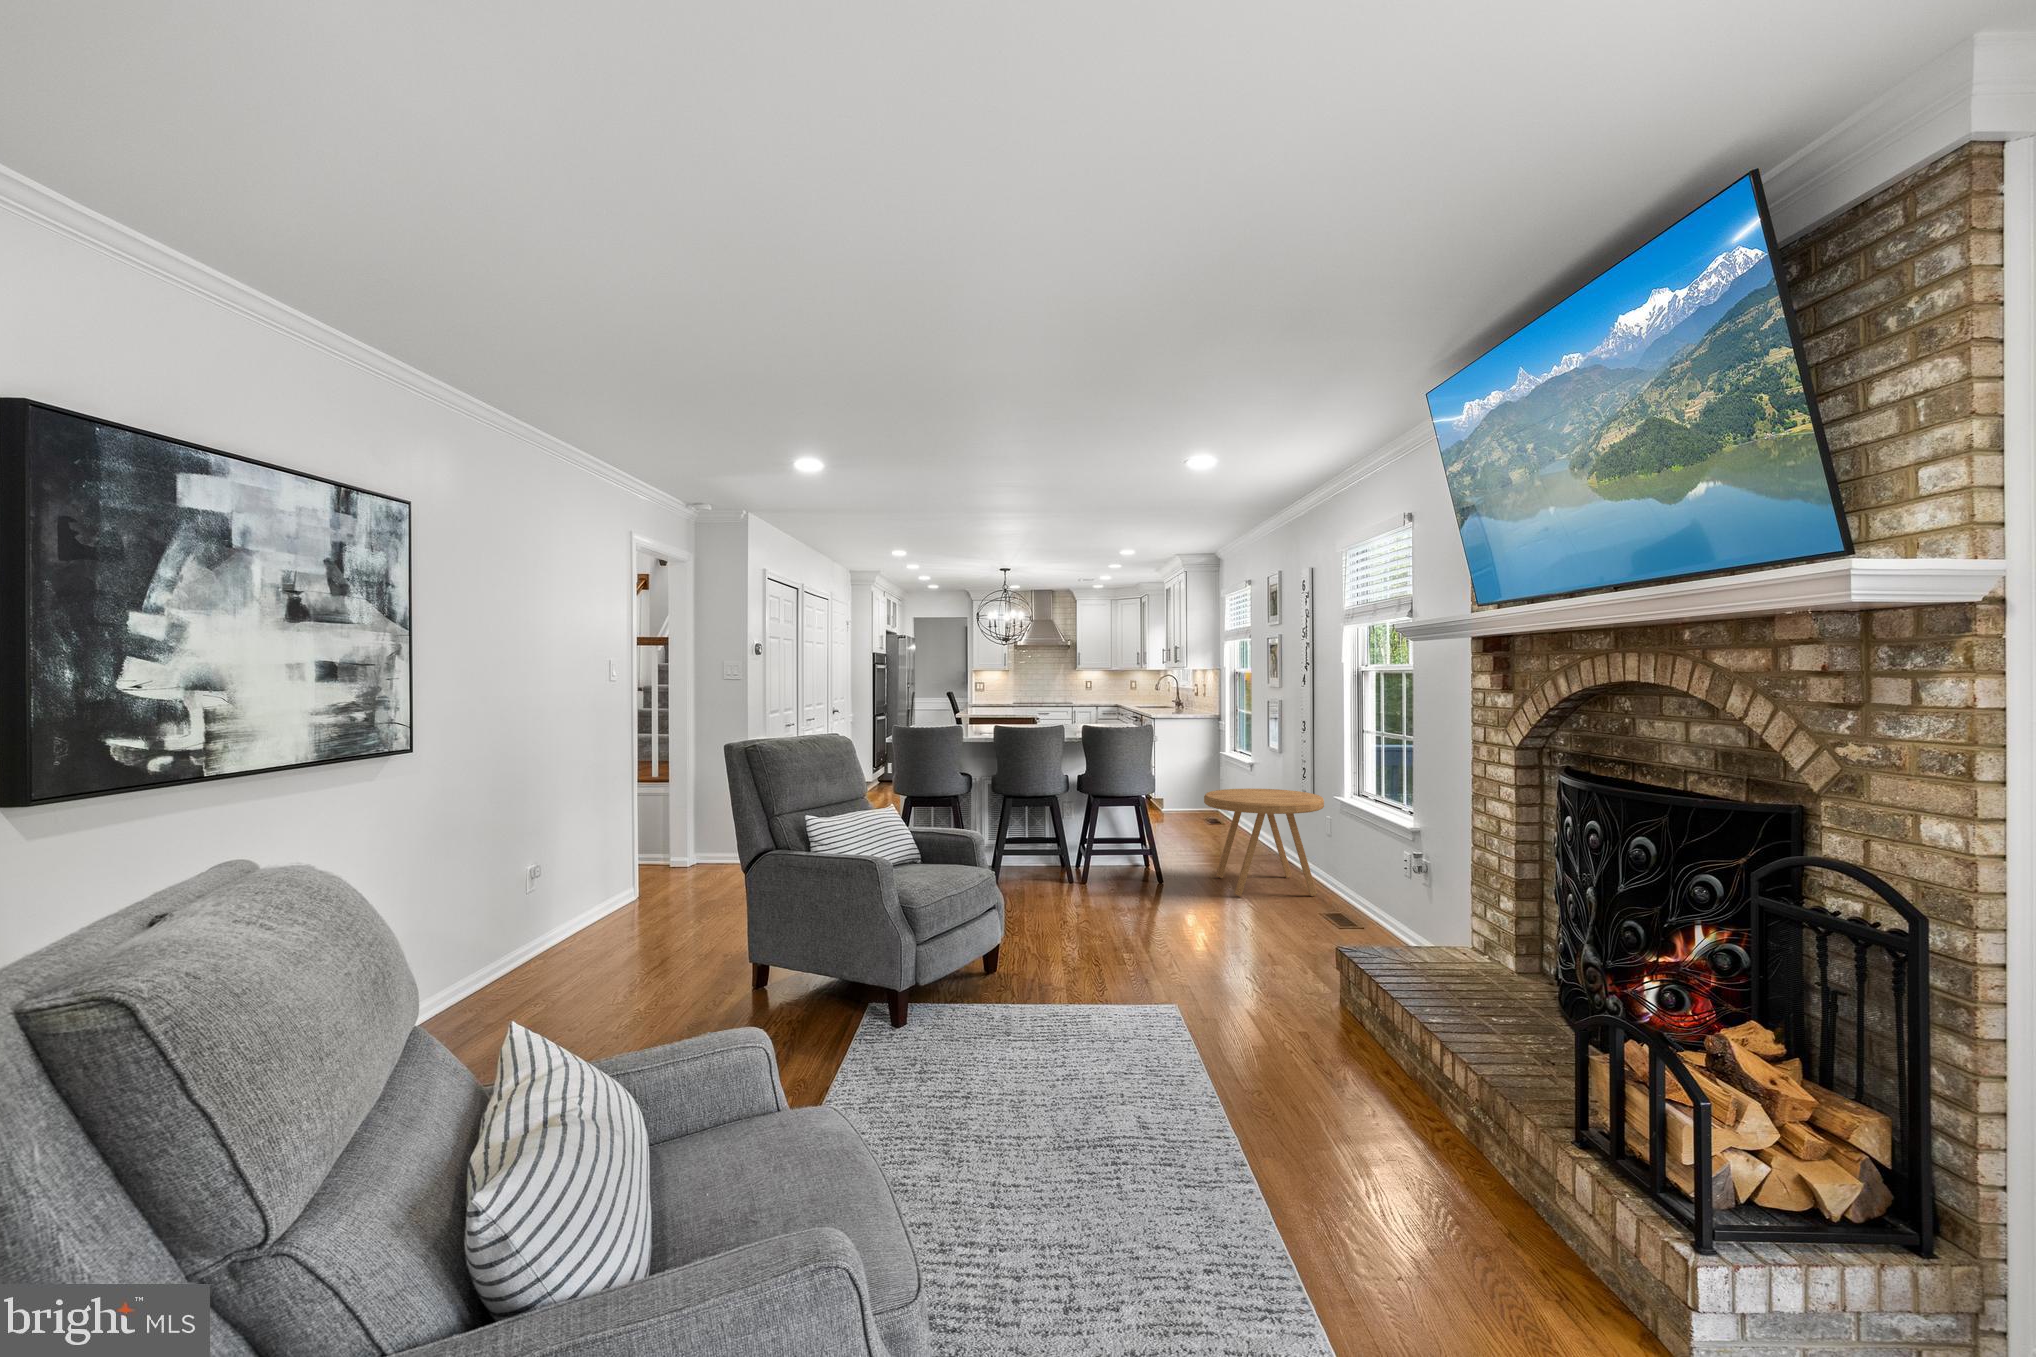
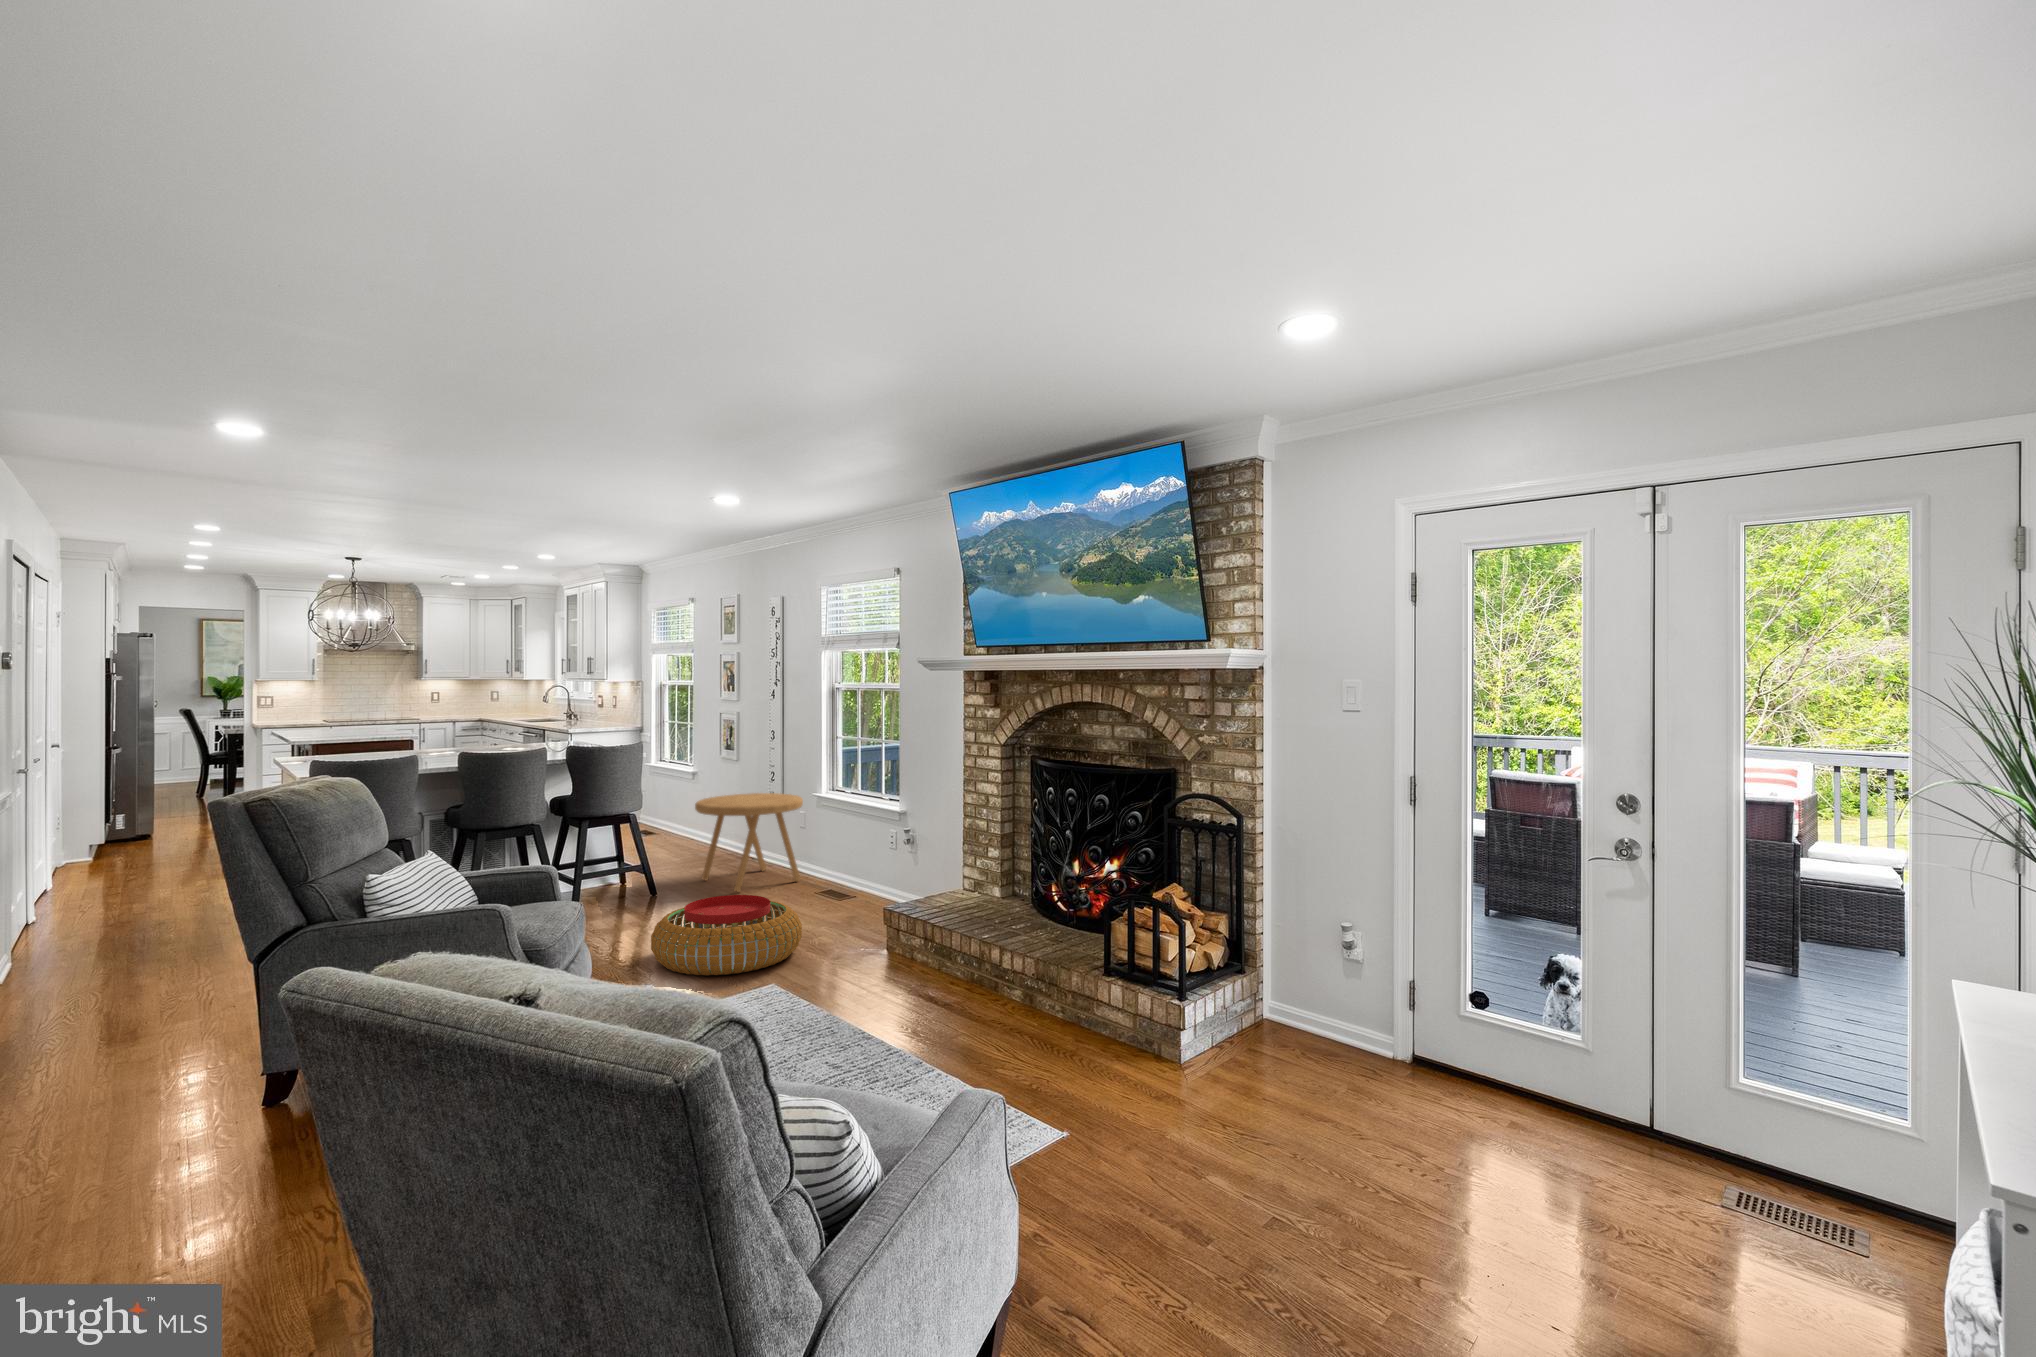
pouf: none [1077,896,1243,990] -> present [651,895,802,975]

